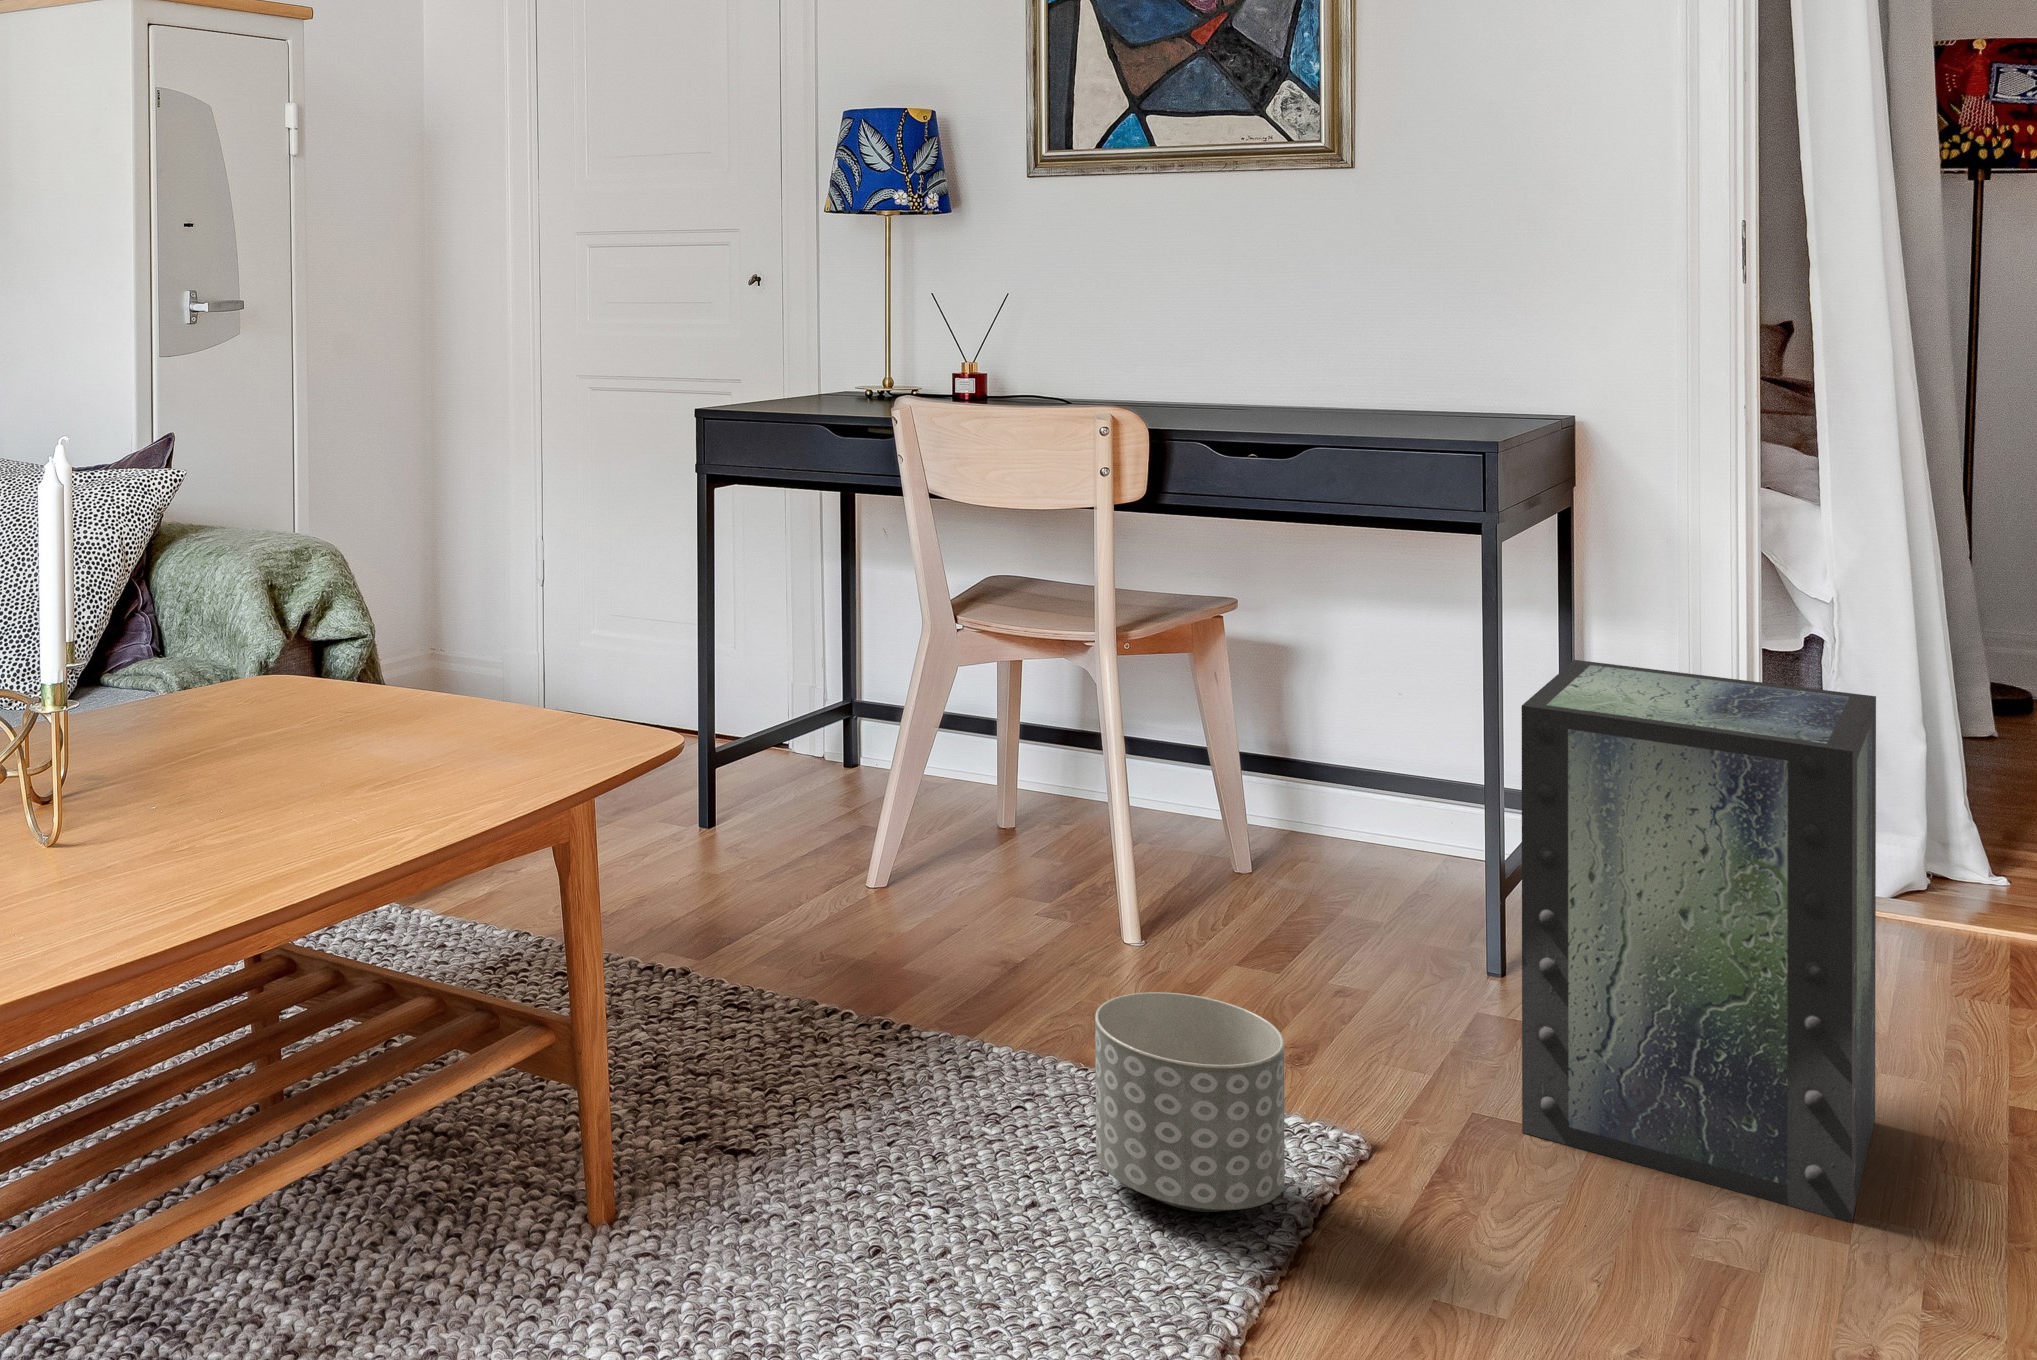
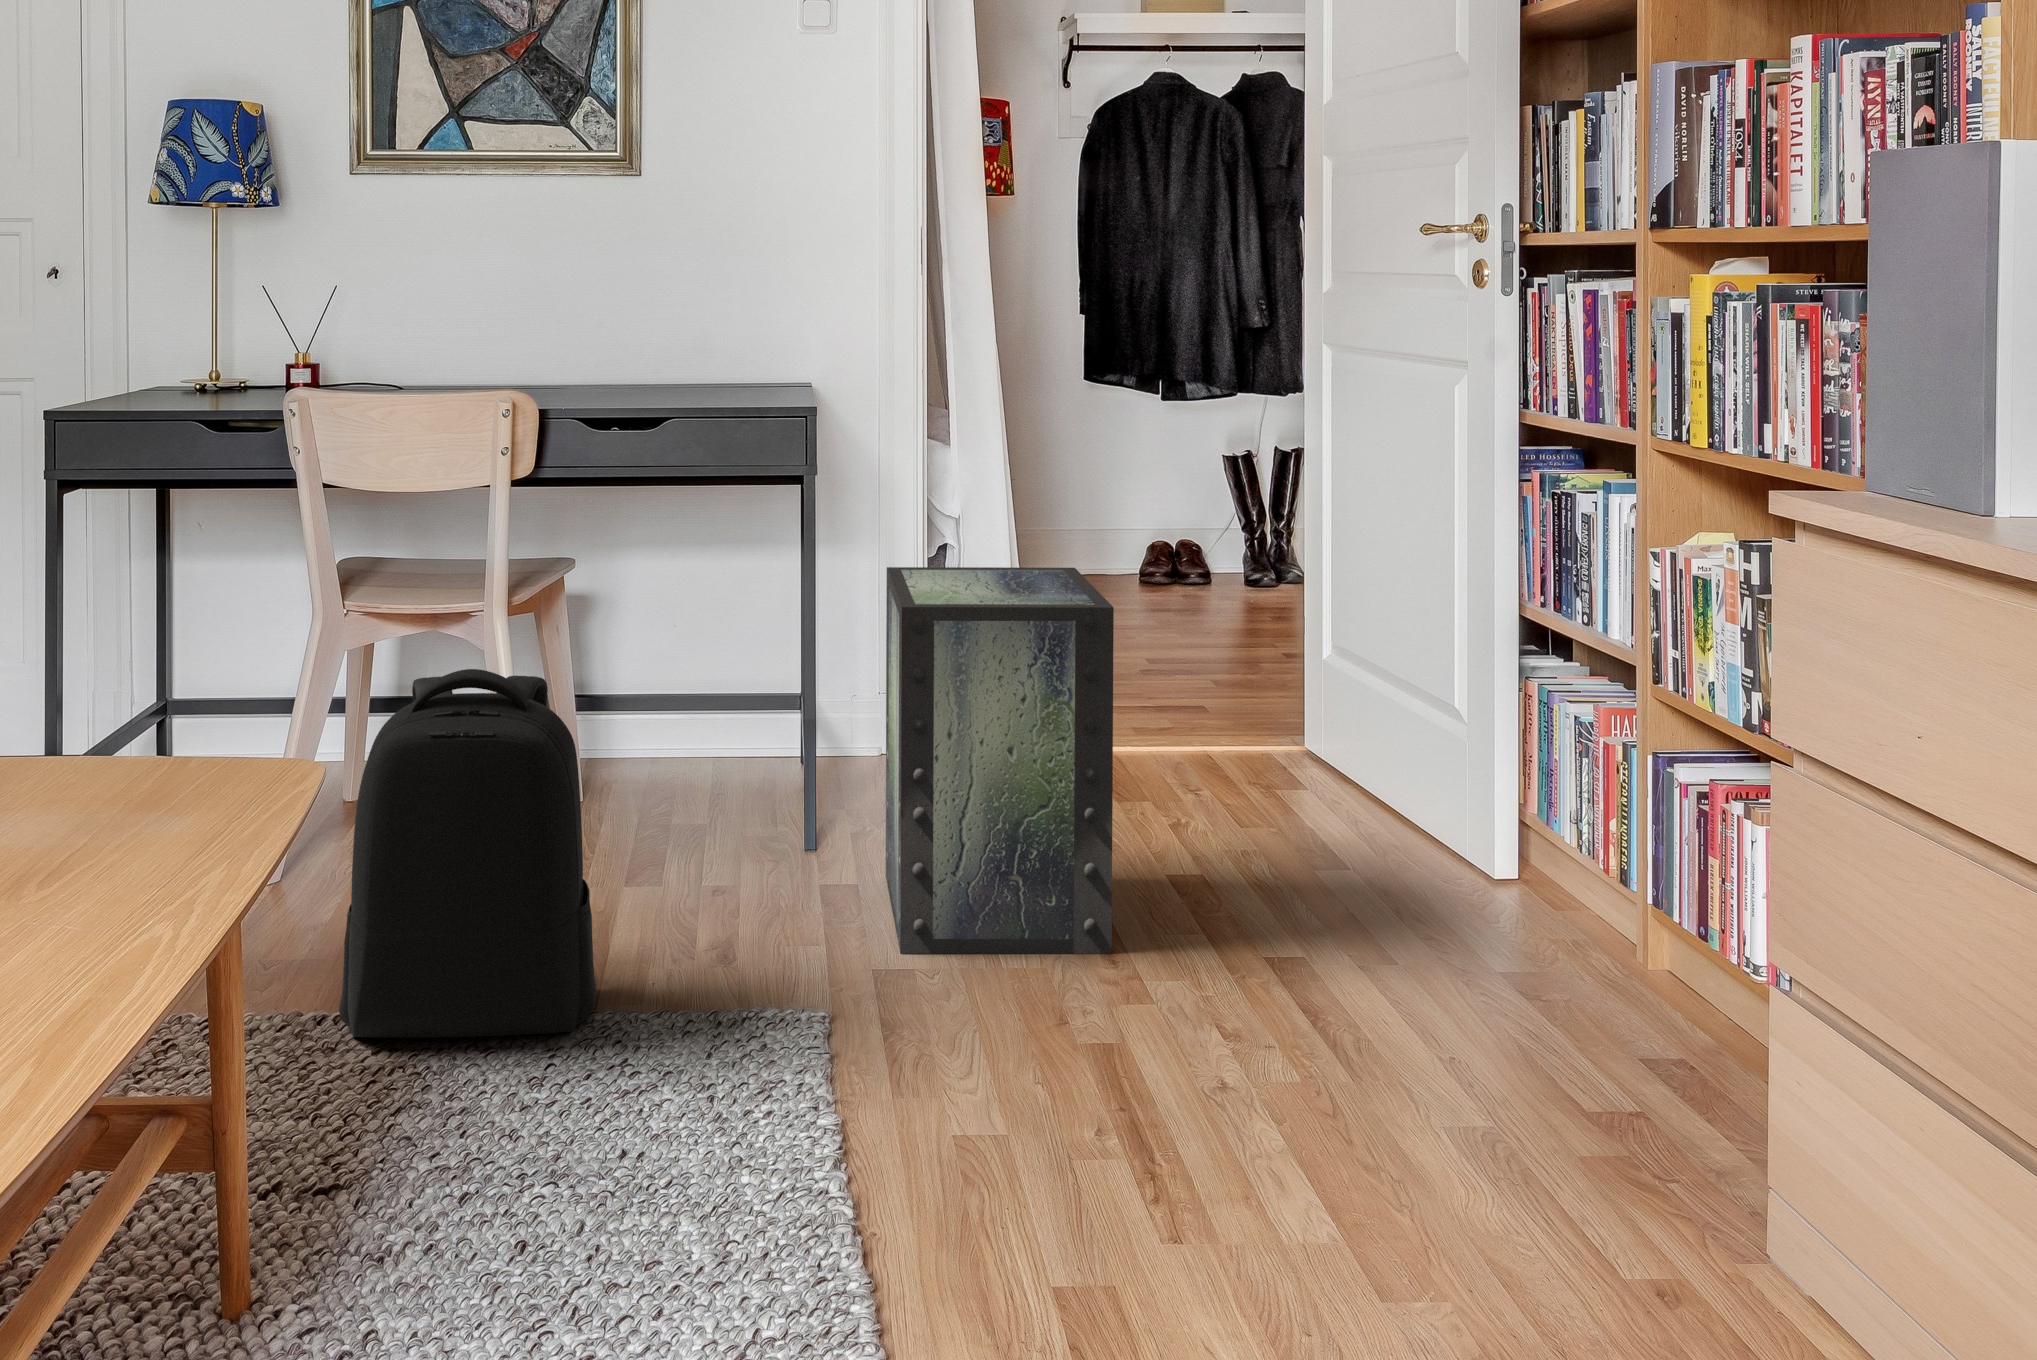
backpack: none [847,696,1113,1091] -> present [339,669,597,1038]
planter: present [1095,992,1285,1212] -> none [647,907,806,1105]

